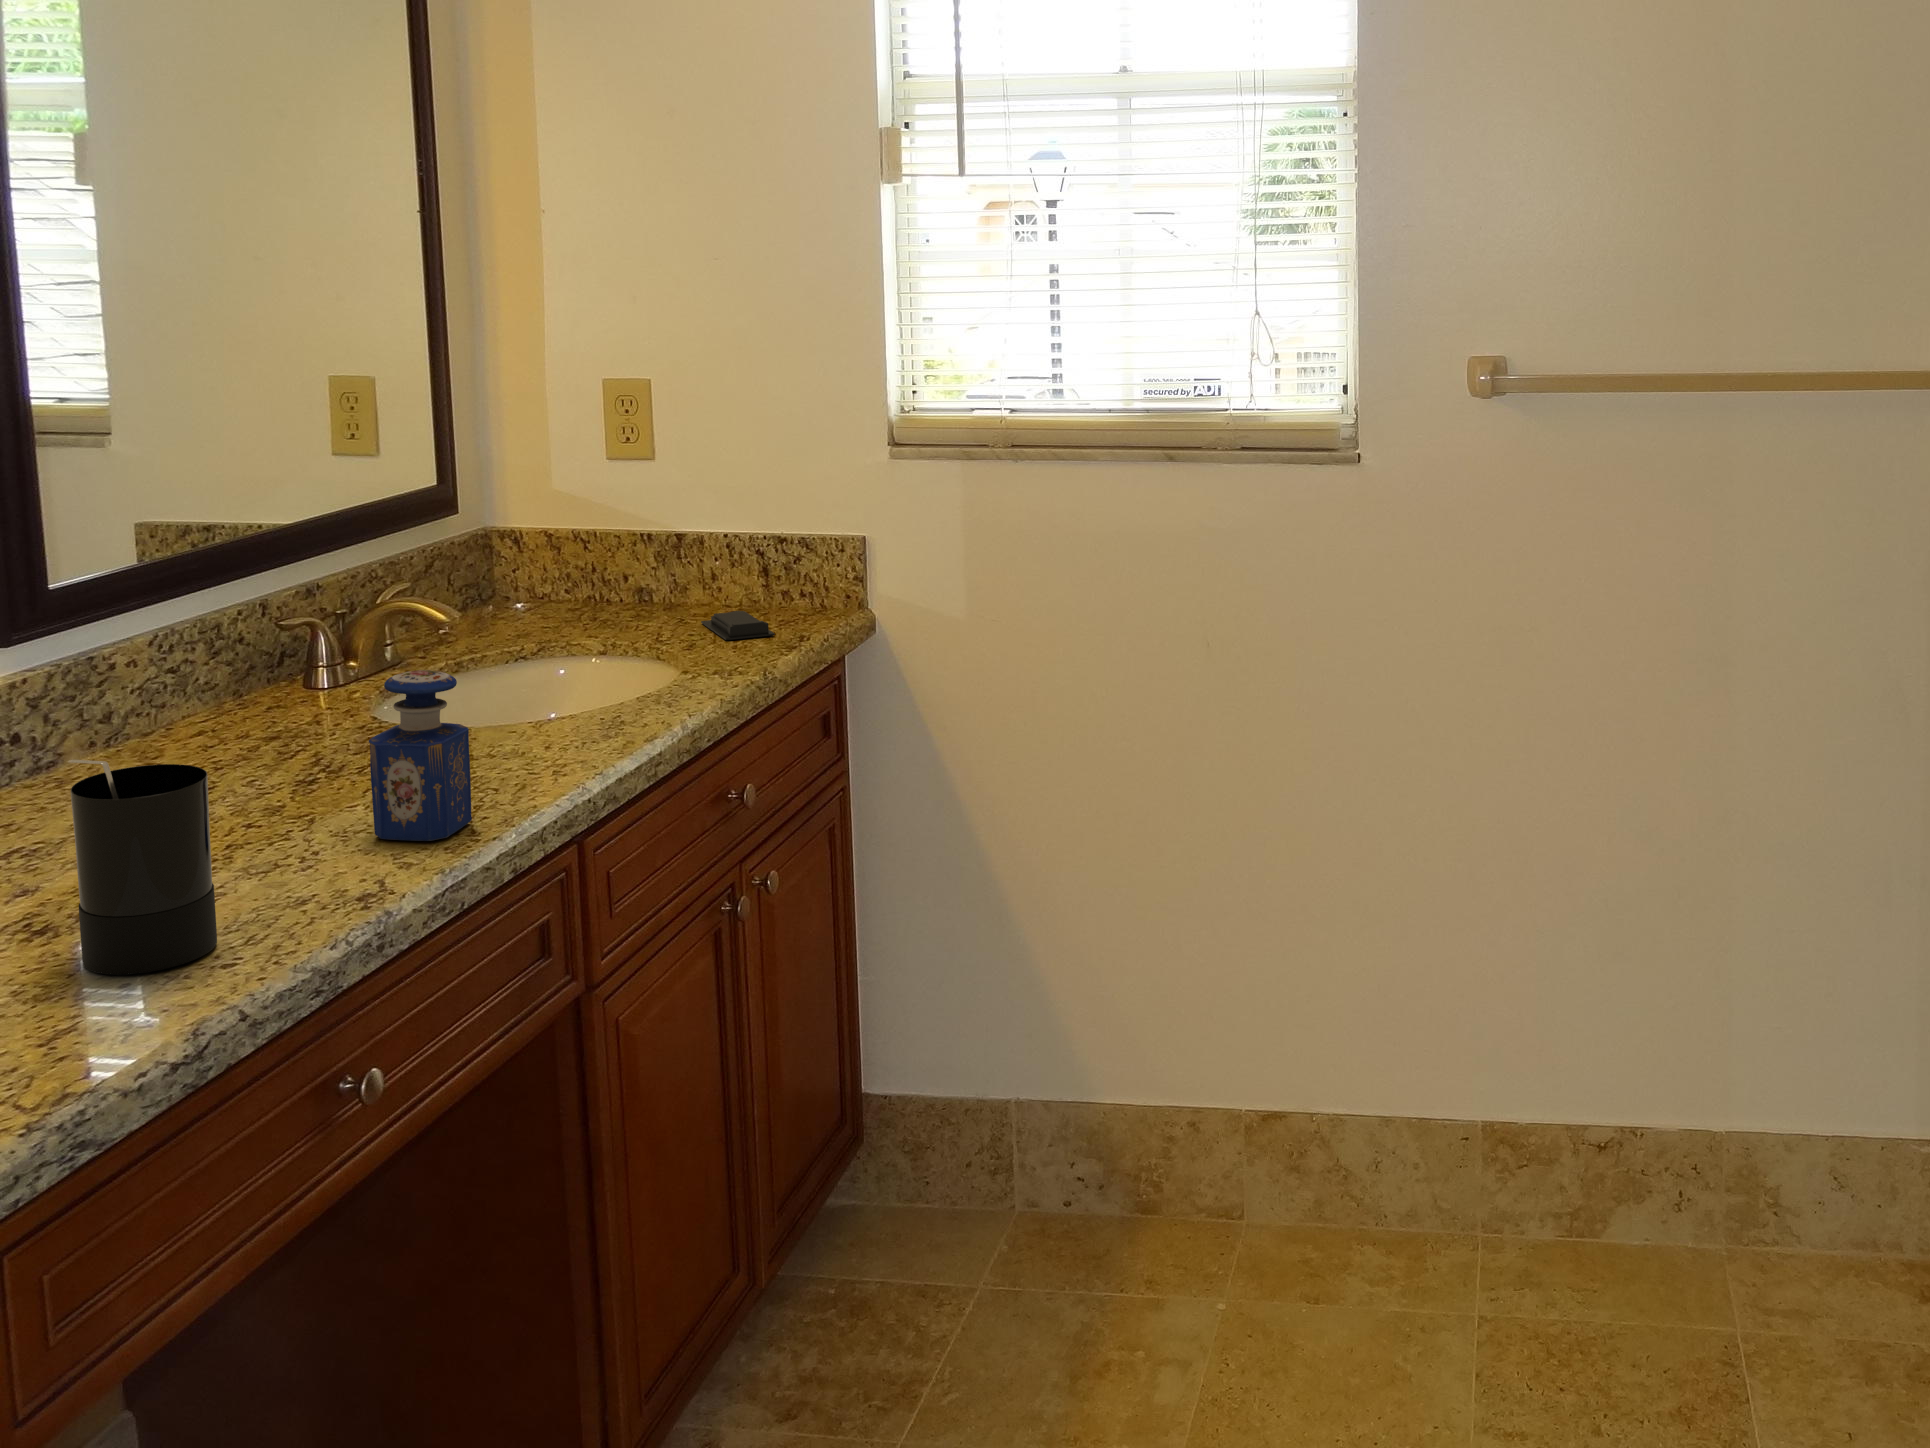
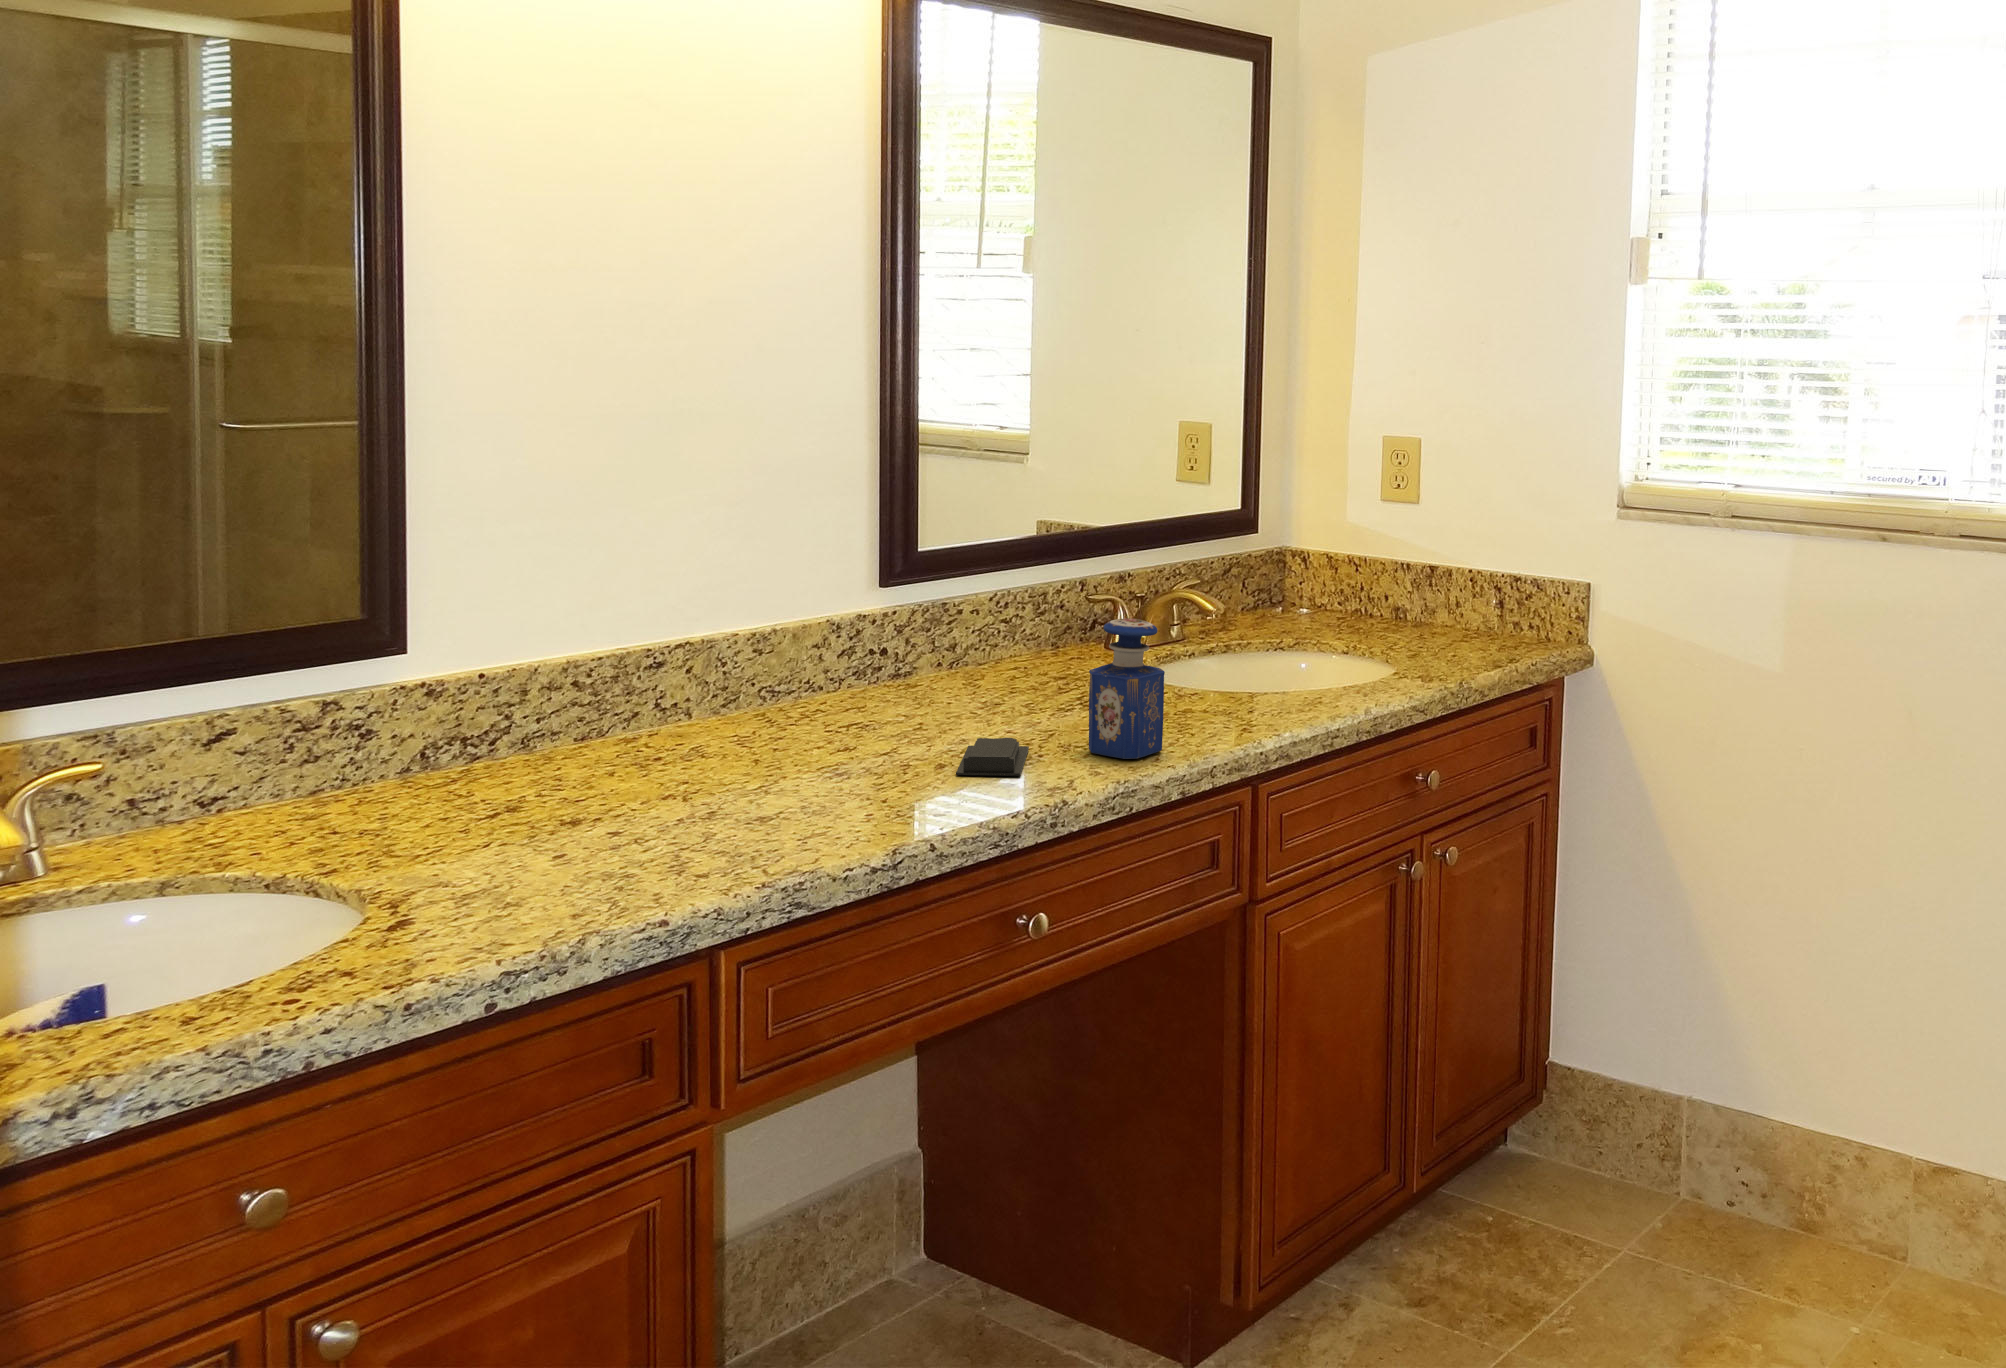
soap bar: present [701,611,775,640] -> present [956,738,1029,776]
candle: present [68,760,217,975] -> none [853,641,945,808]

